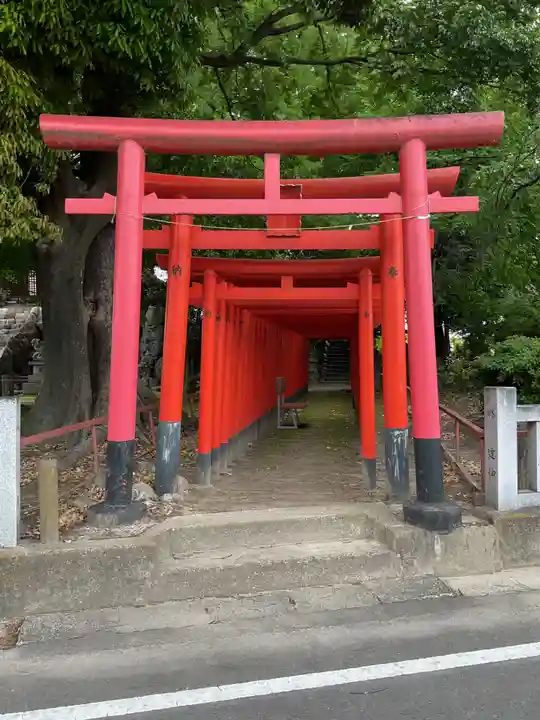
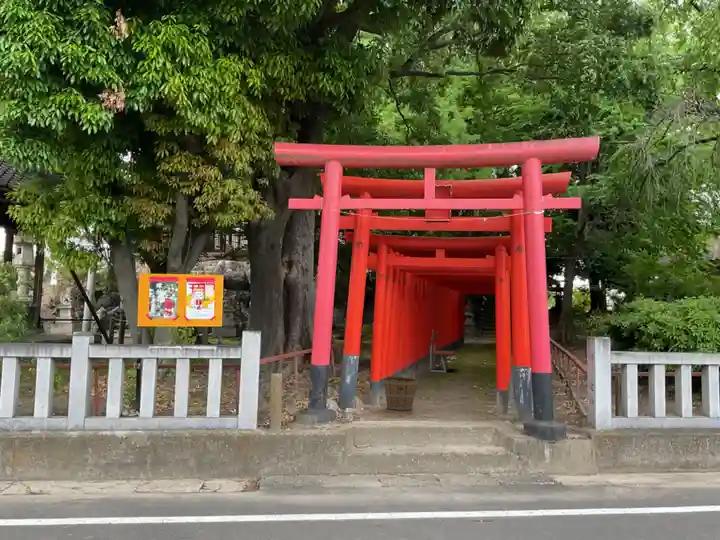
wooden bucket: none [216,444,262,489] -> present [383,377,418,411]

